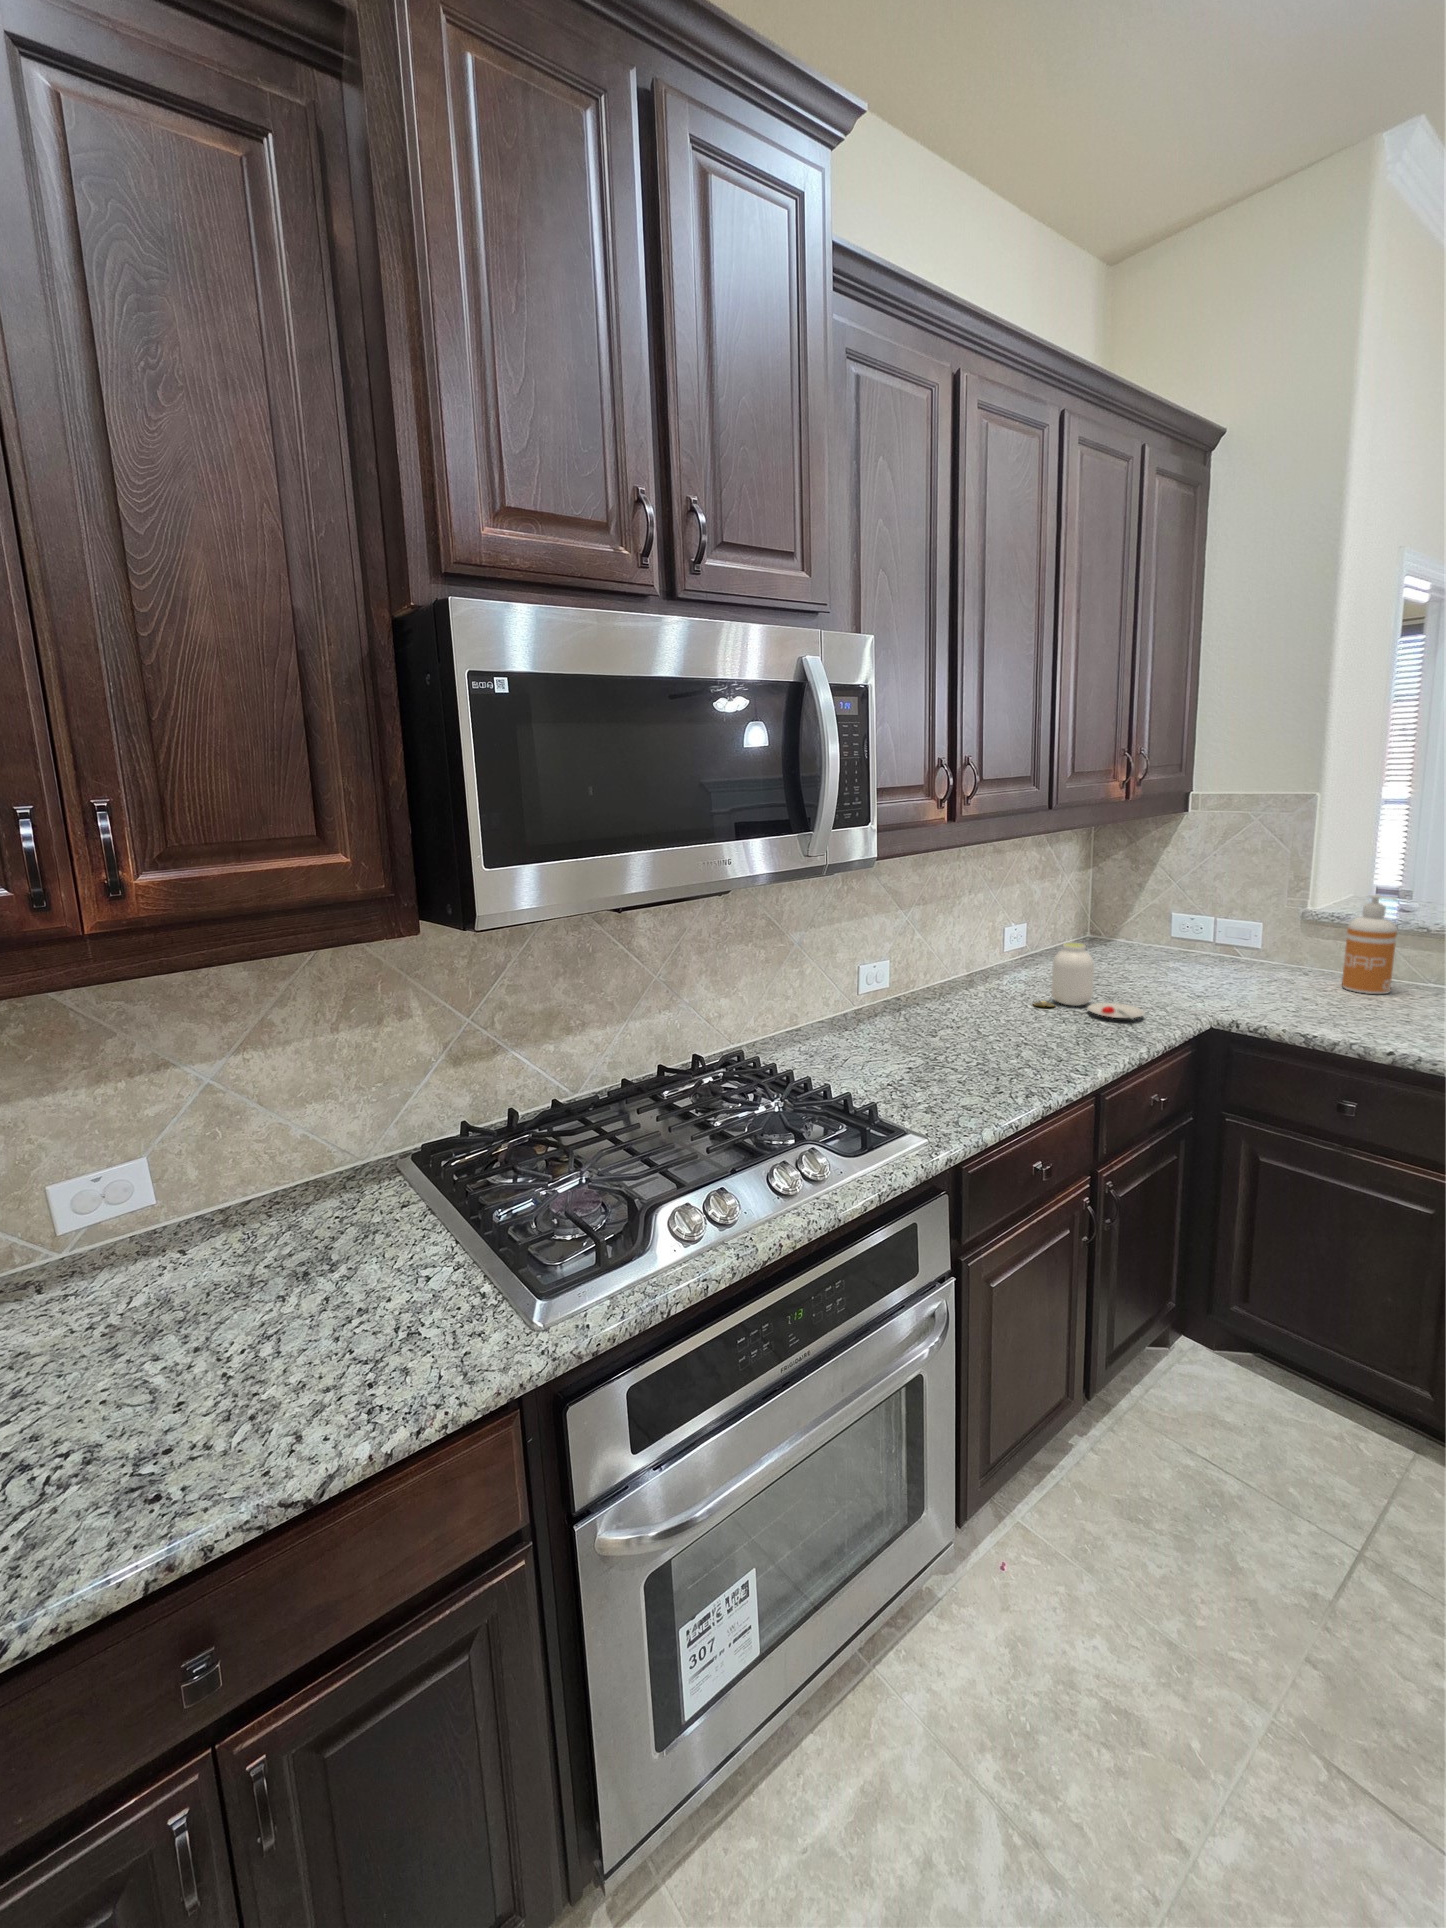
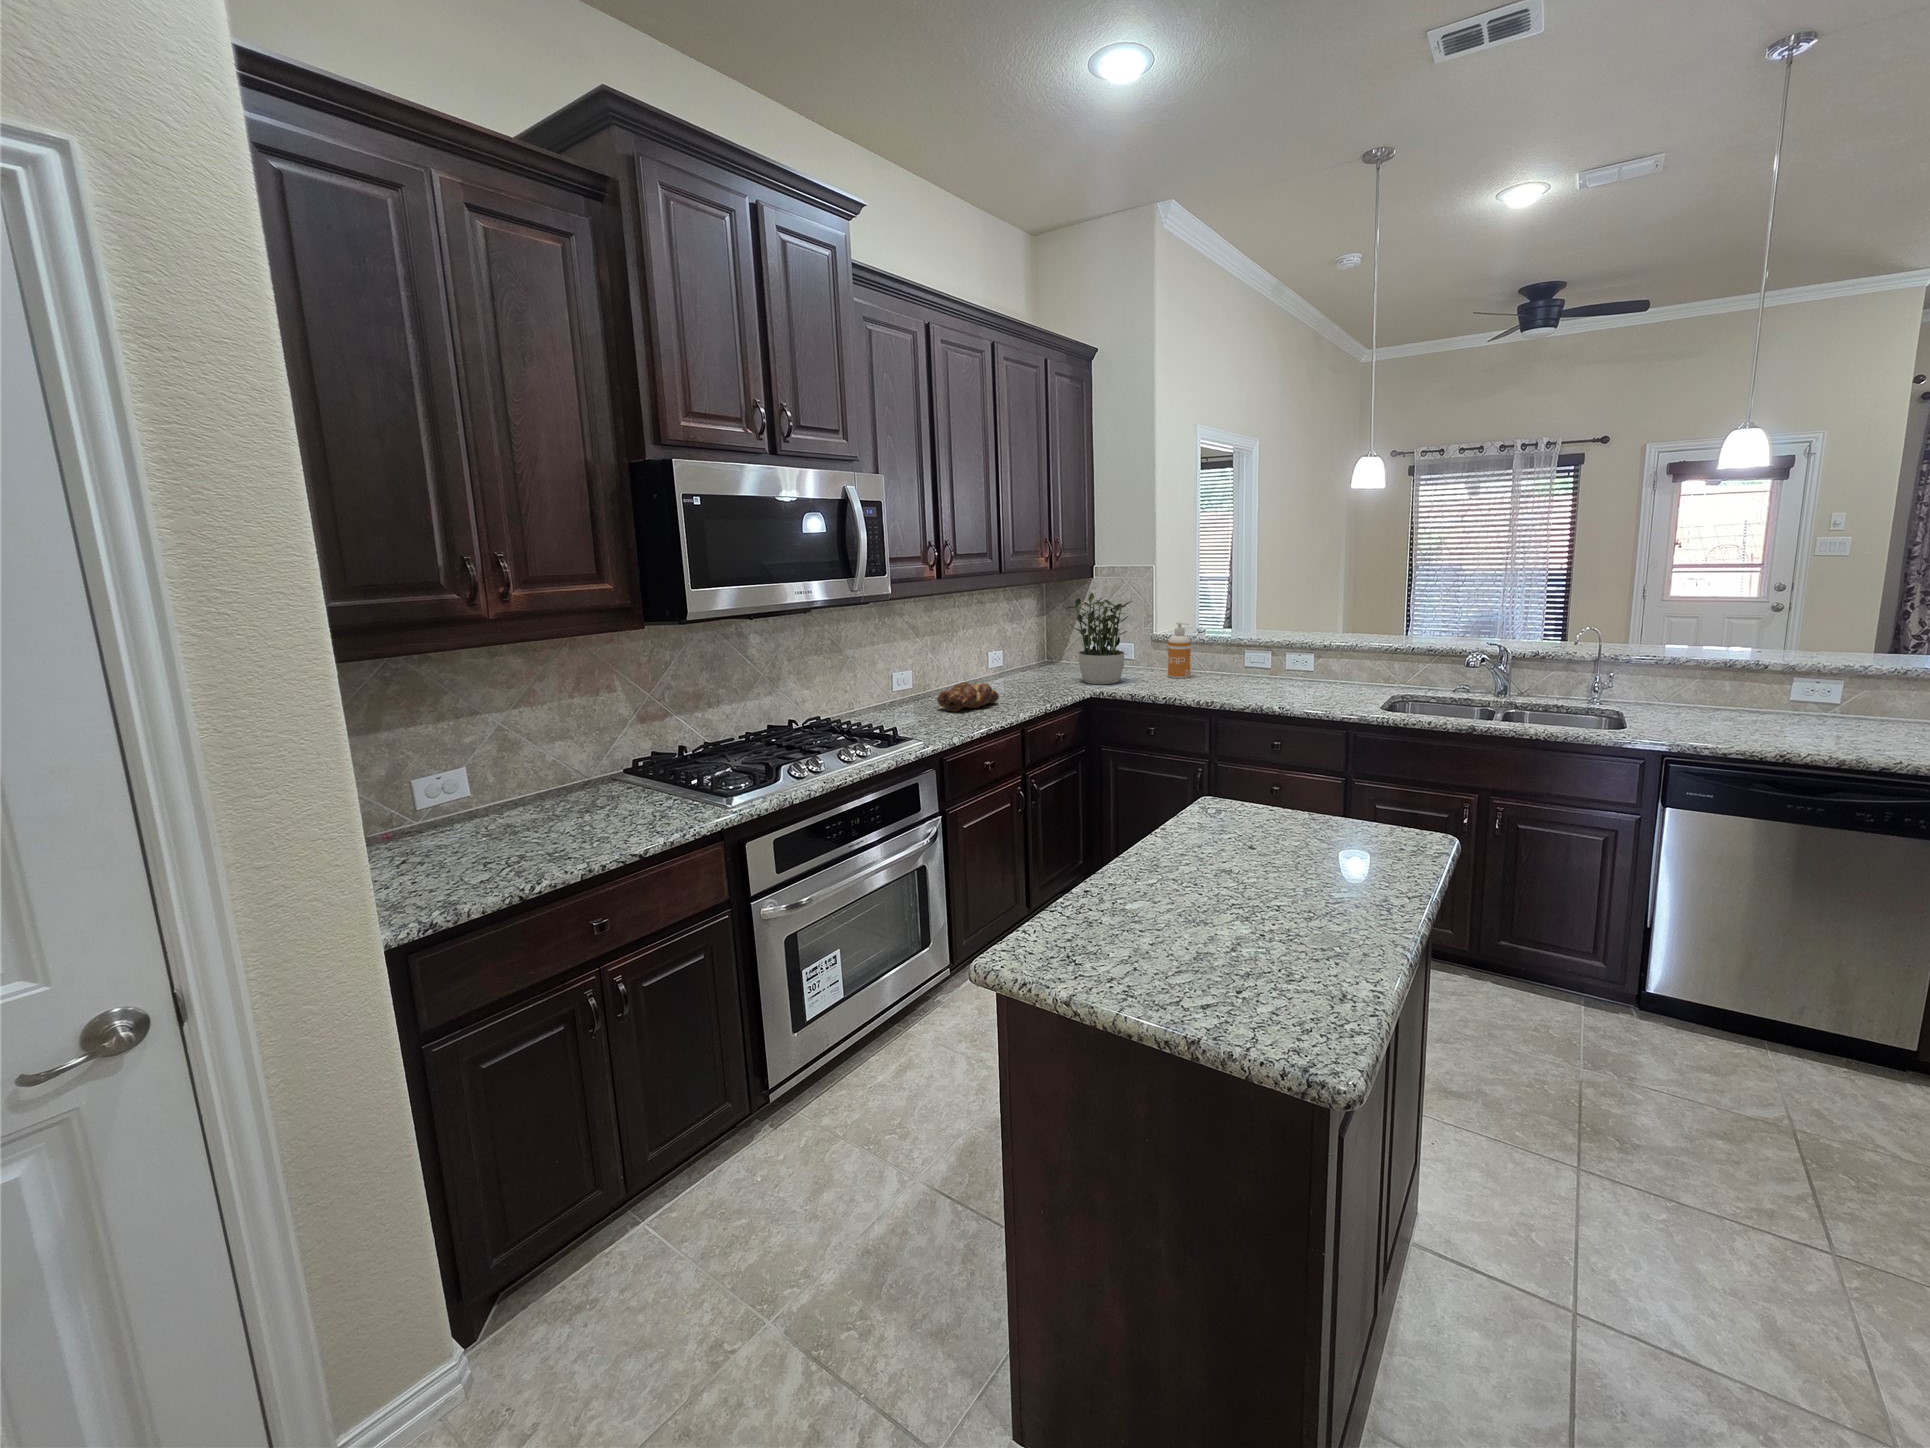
potted plant: none [1155,840,1287,1000] -> present [1068,593,1132,684]
jar: present [1034,943,1144,1019] -> none [998,654,1057,694]
bread loaf: none [937,998,1046,1053] -> present [937,682,999,712]

